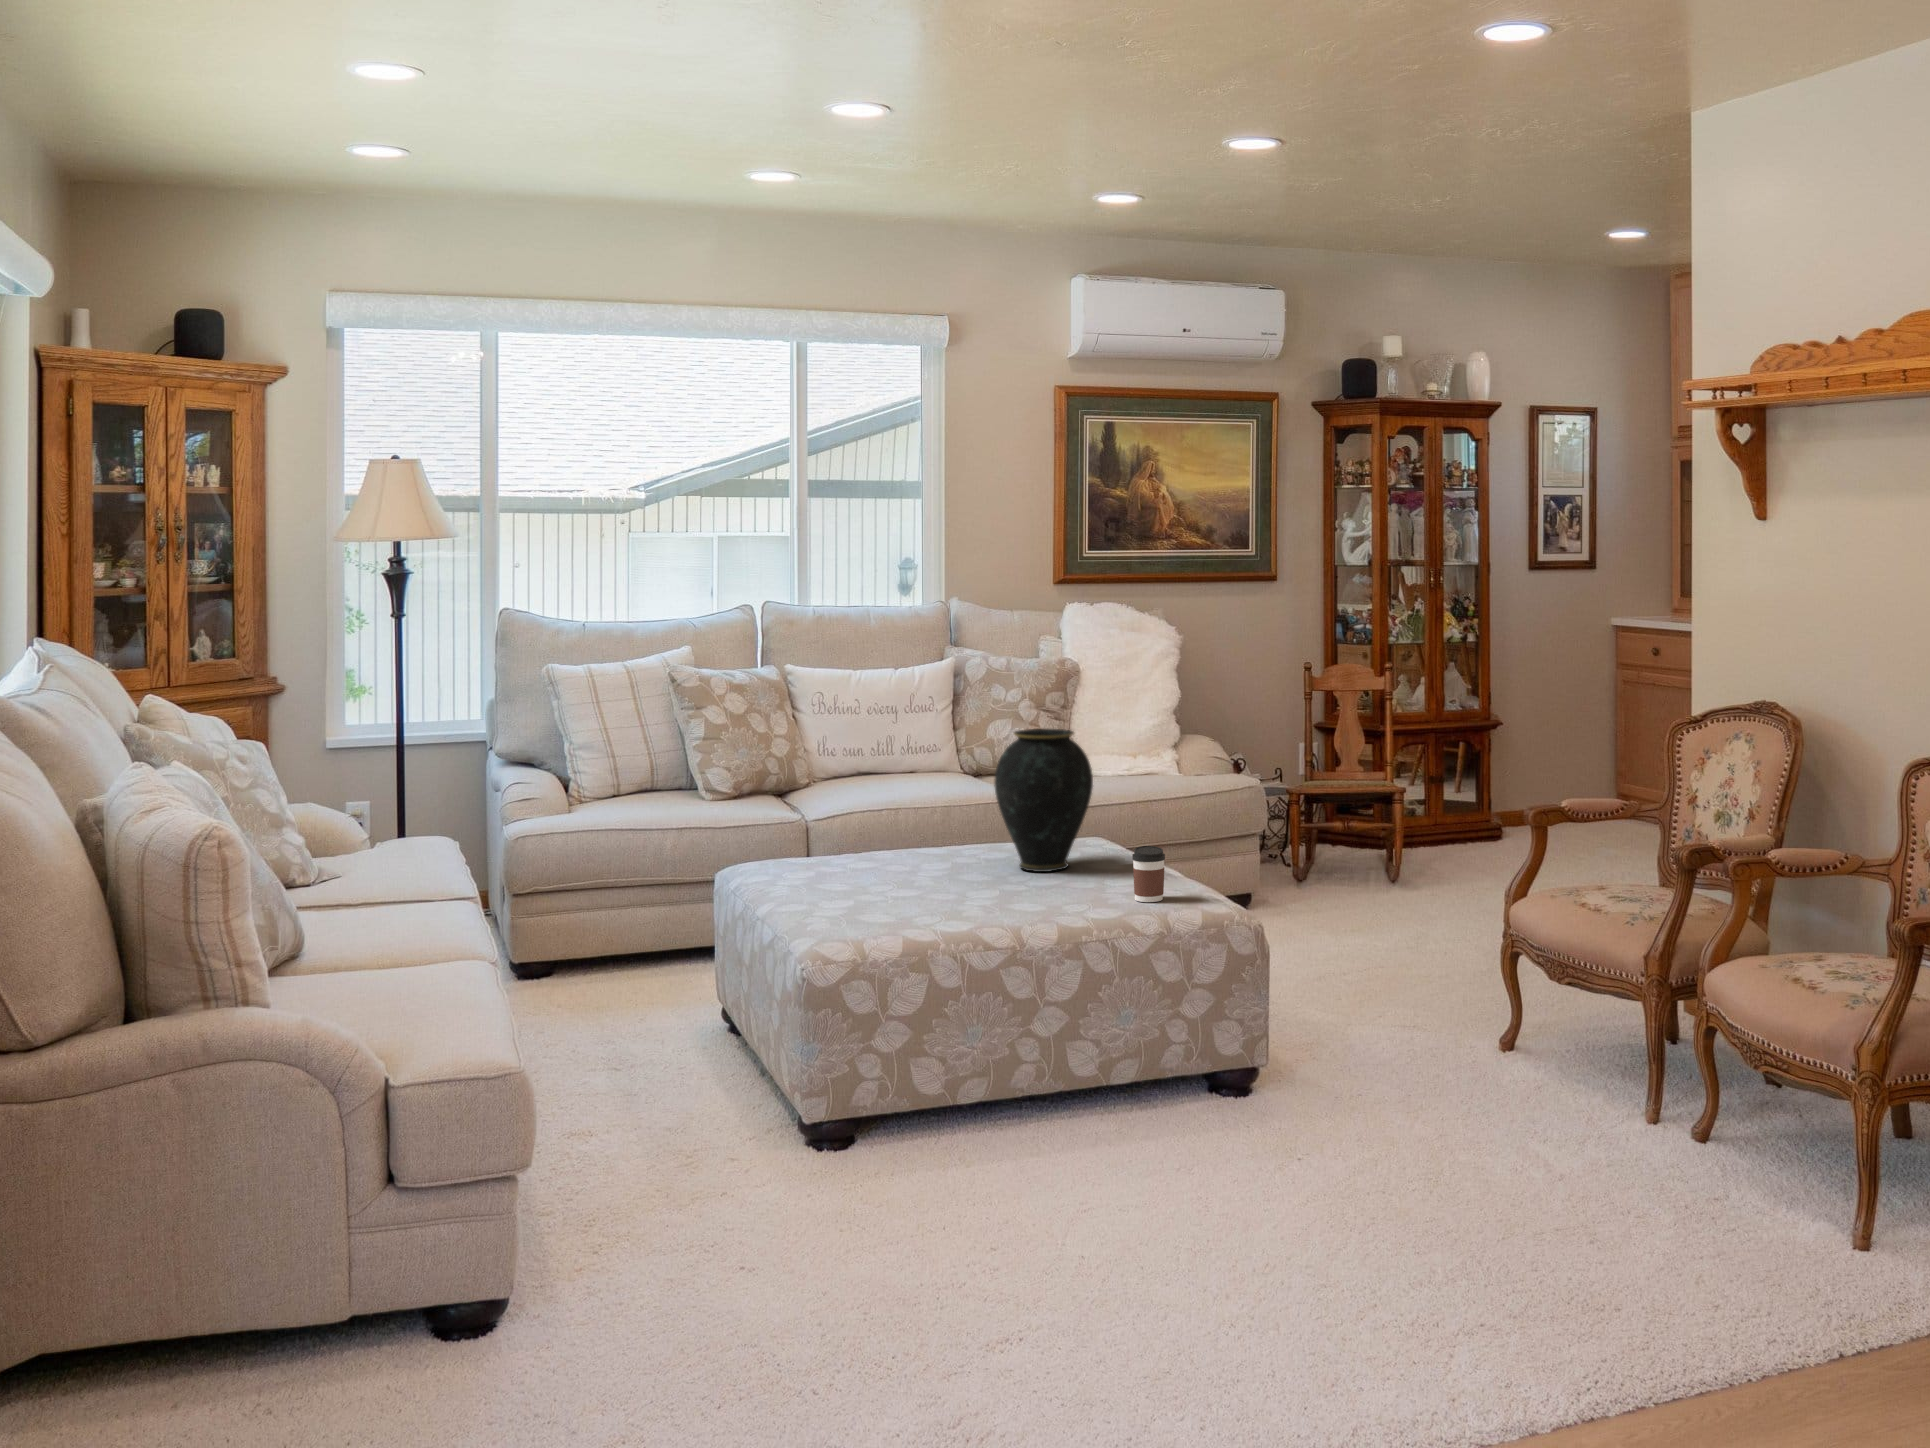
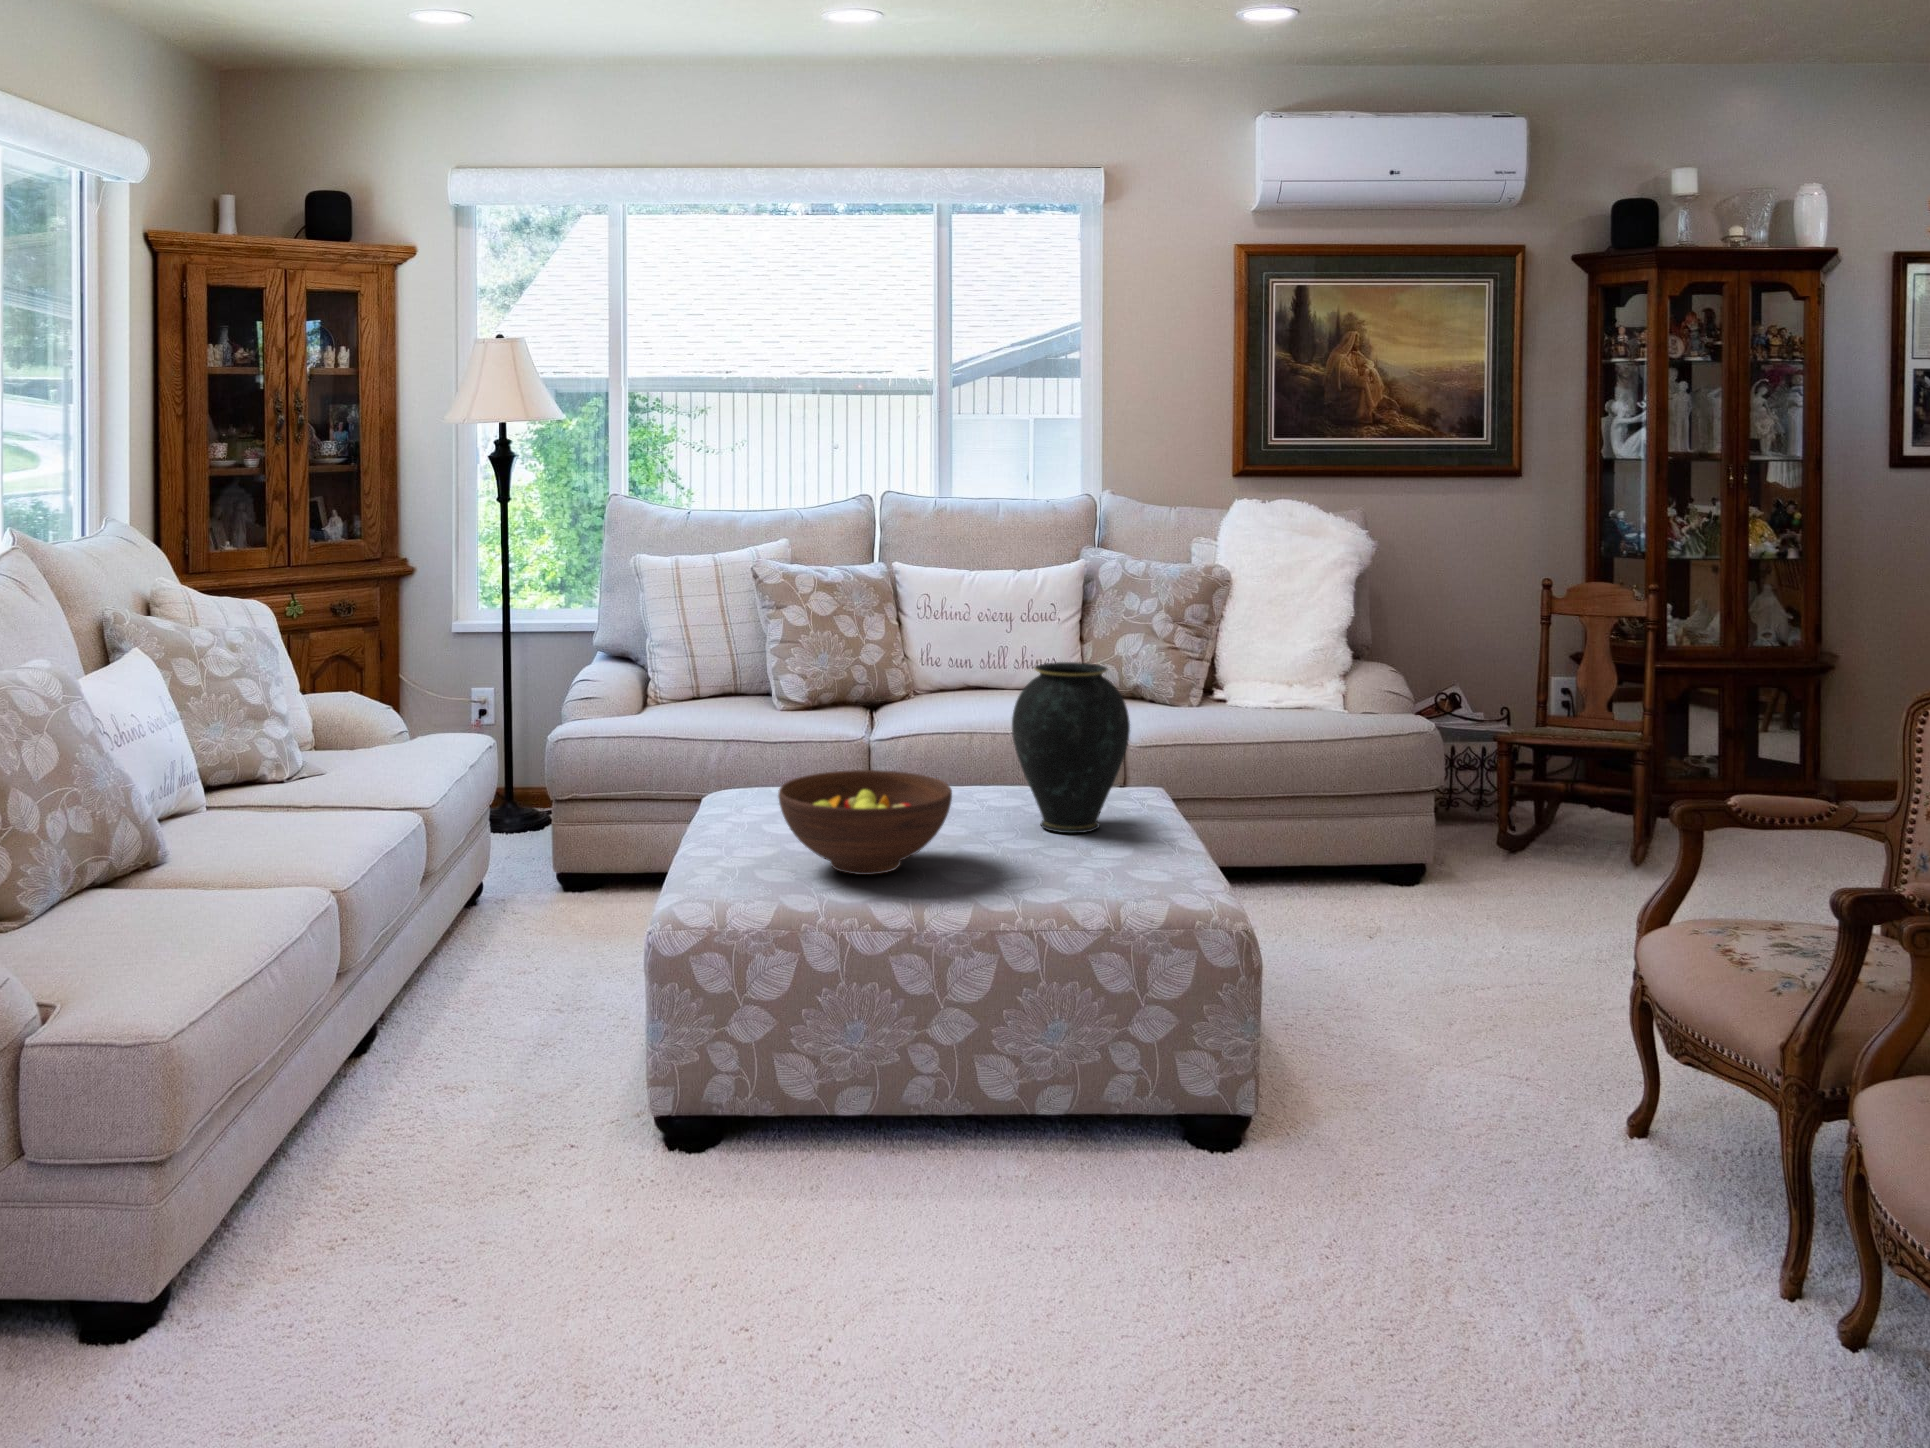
fruit bowl: none [828,827,979,914] -> present [778,770,952,875]
coffee cup: present [1132,846,1165,902] -> none [1133,819,1174,888]

